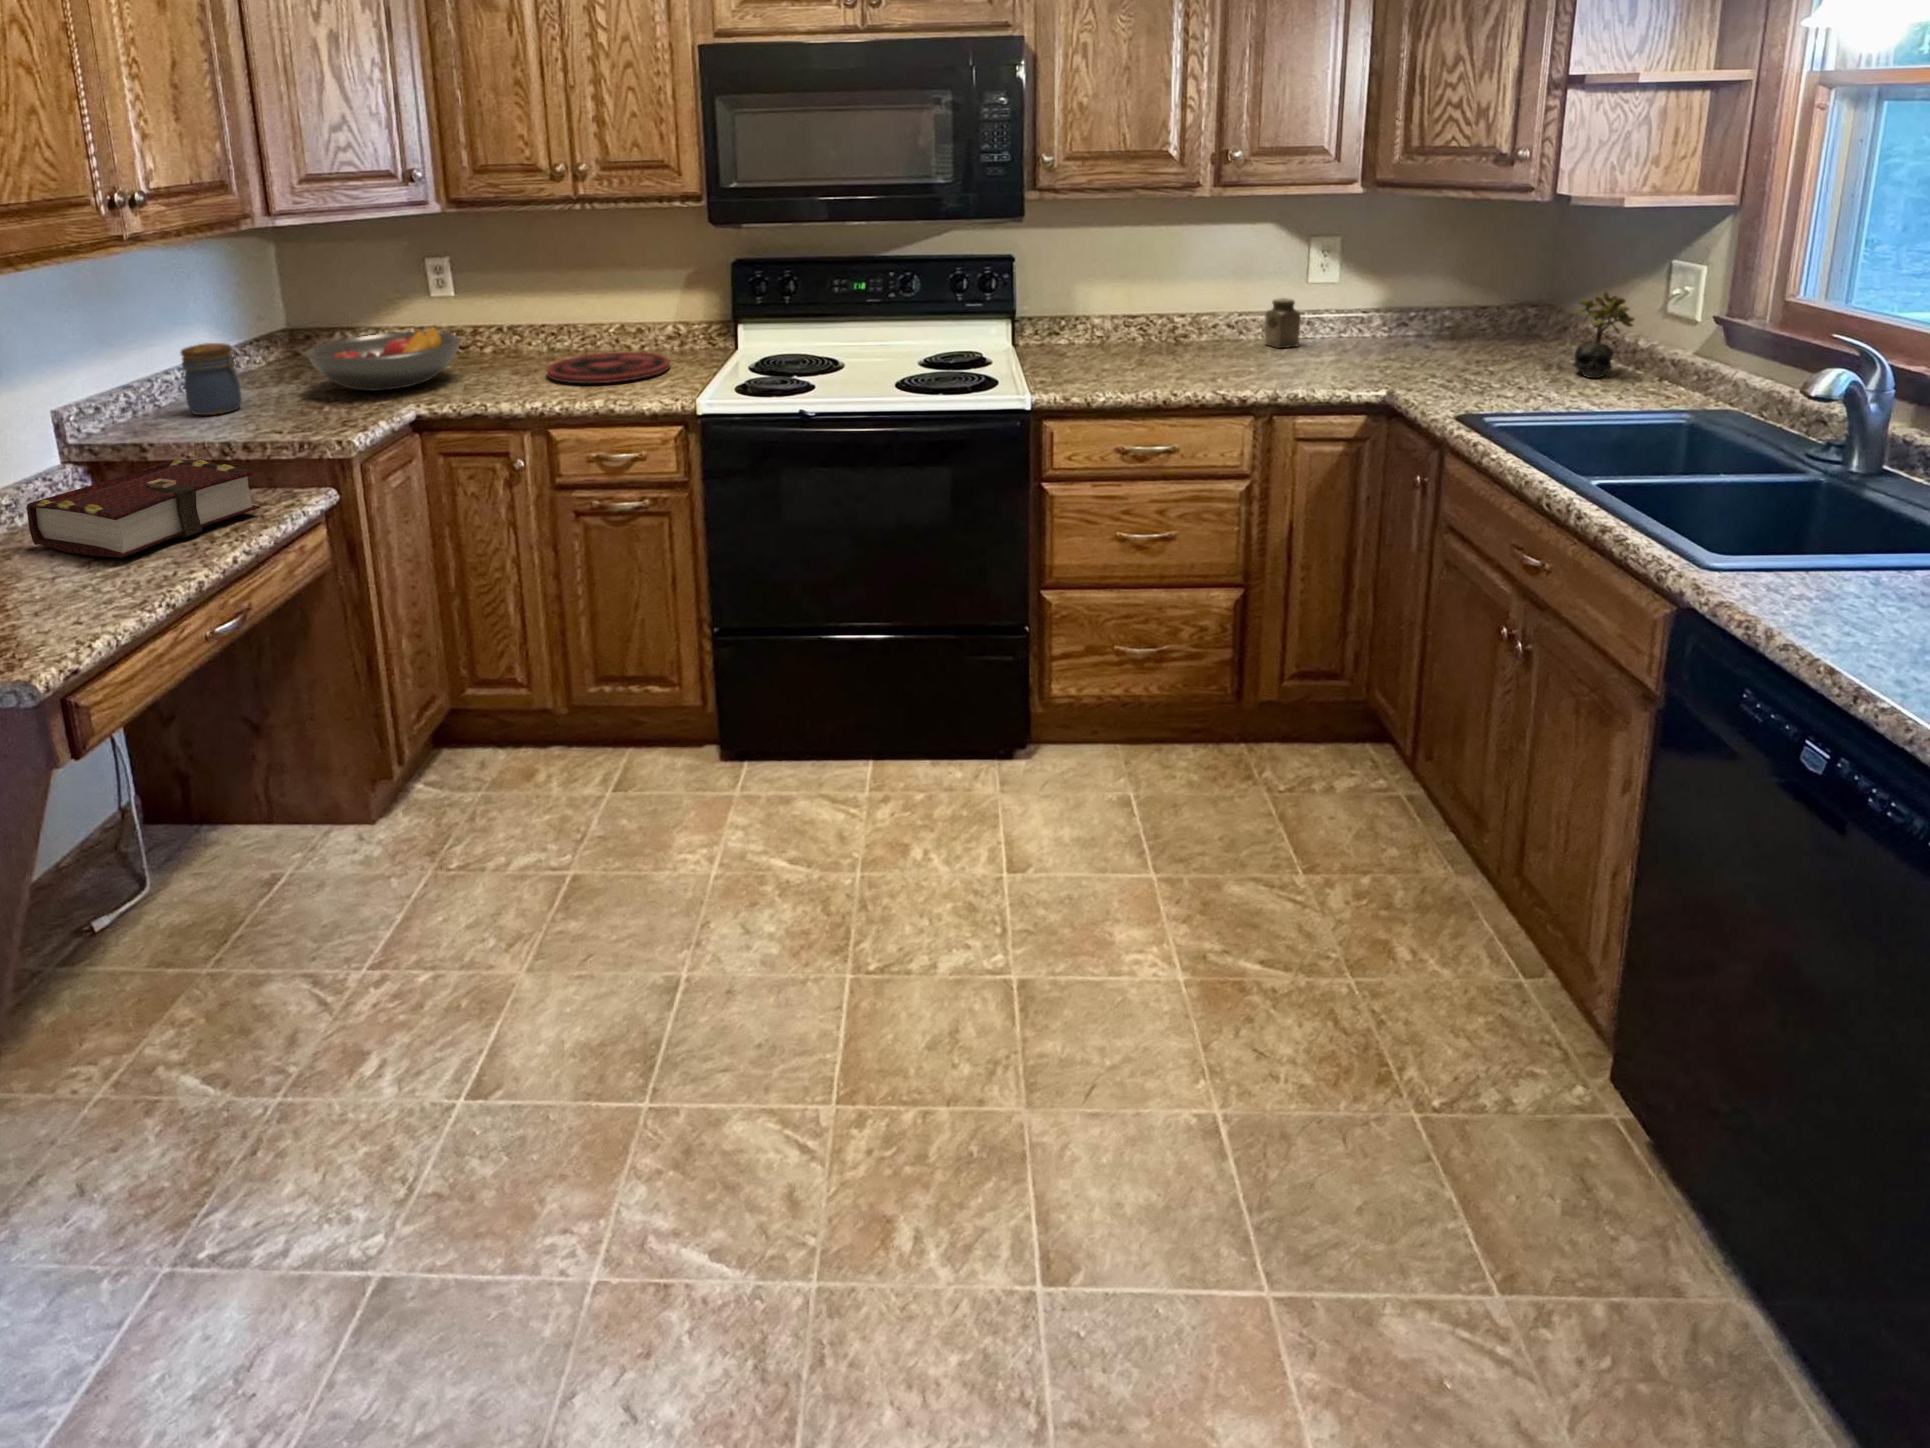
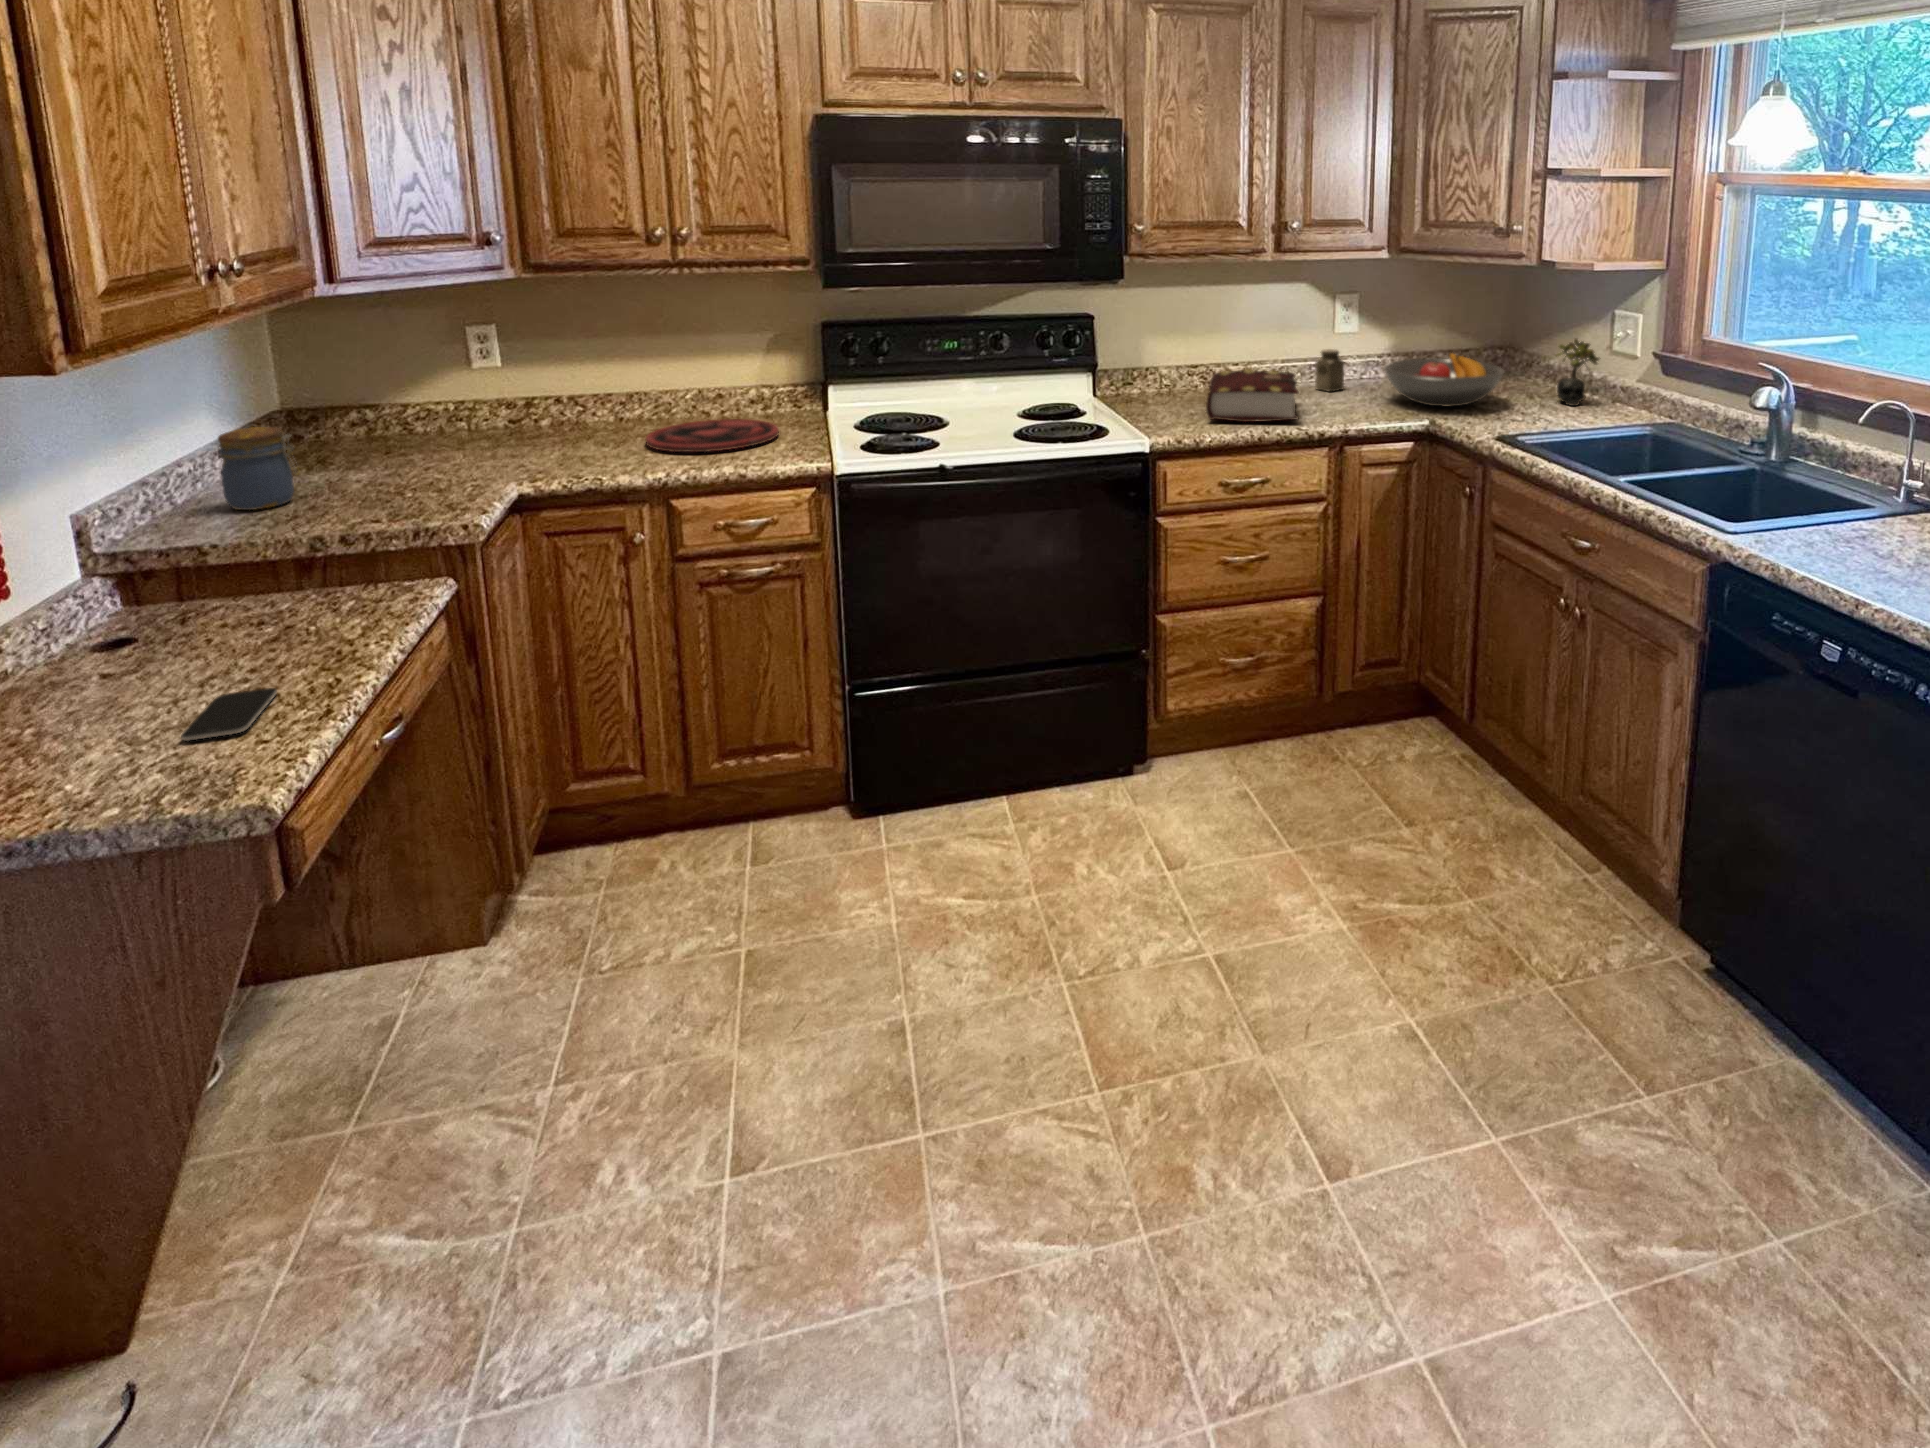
fruit bowl: present [306,326,461,391] -> present [1384,353,1504,407]
book: present [27,460,260,558] -> present [1206,369,1298,422]
smartphone: none [24,576,122,616] -> present [181,688,277,741]

